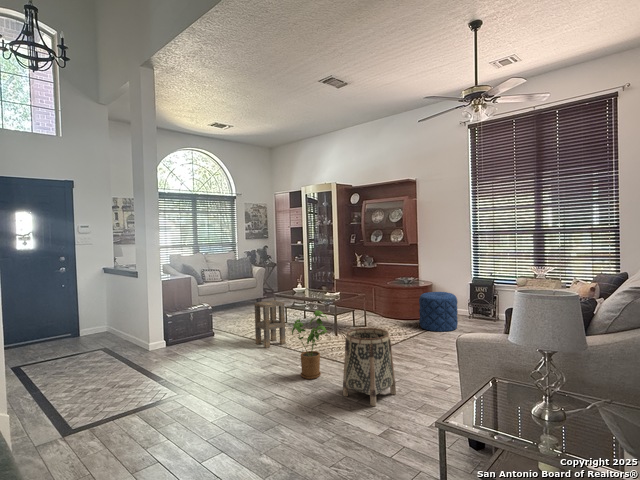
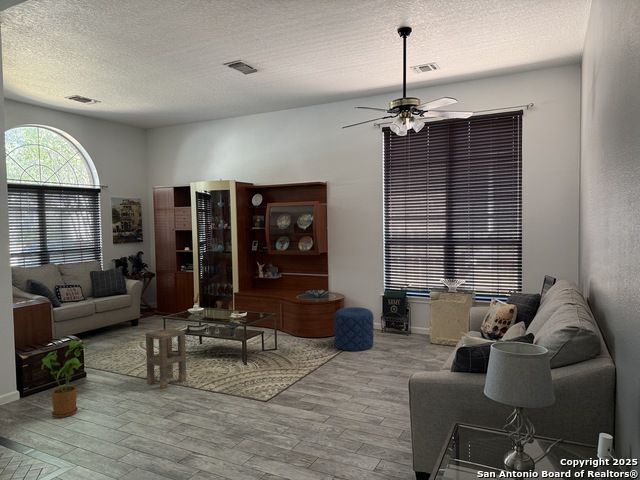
house plant: present [292,310,328,379] -> present [42,341,87,418]
basket: present [343,328,396,406] -> none [274,362,331,452]

